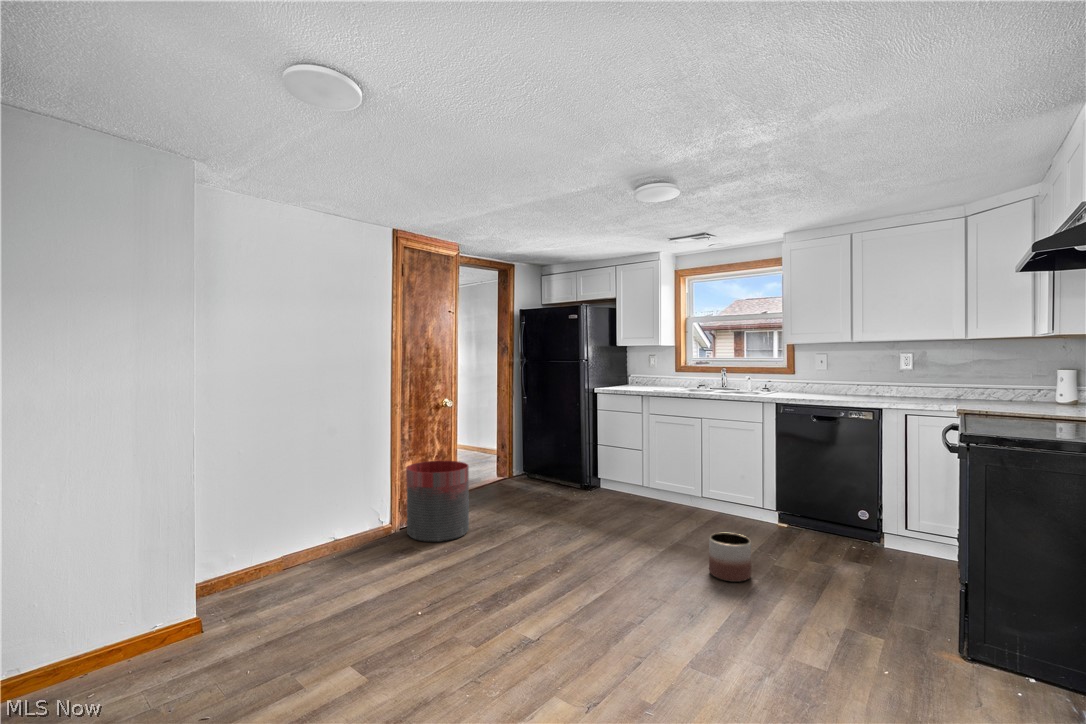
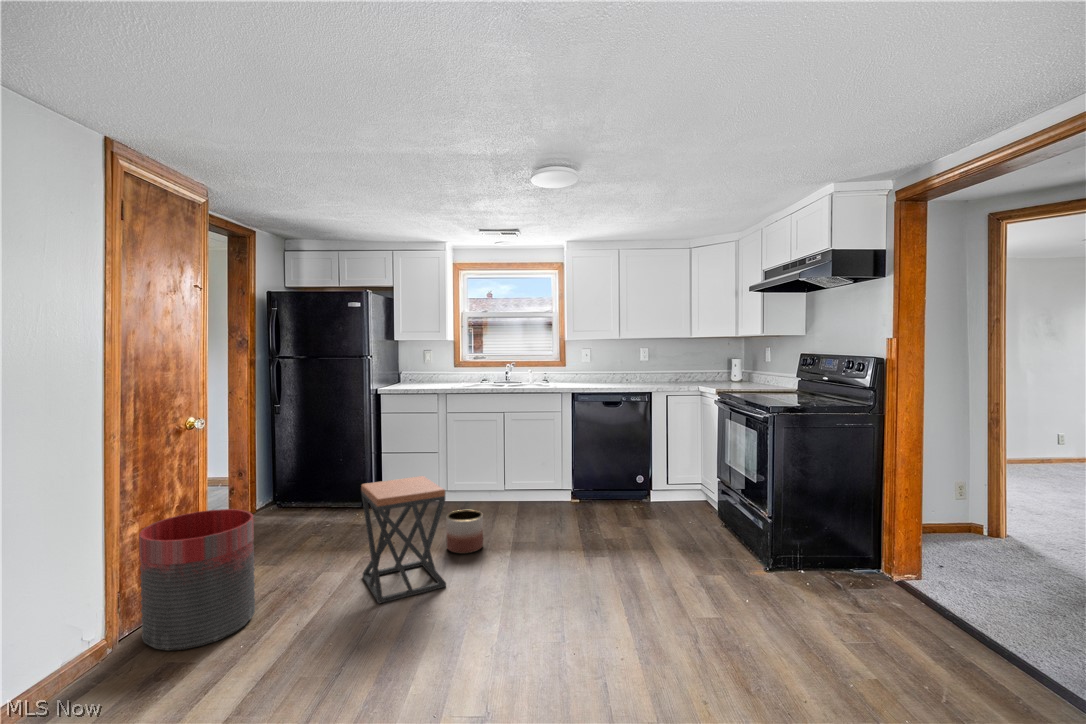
stool: none [539,457,593,548] -> present [361,476,446,604]
planter: present [709,533,751,582] -> present [447,510,483,554]

